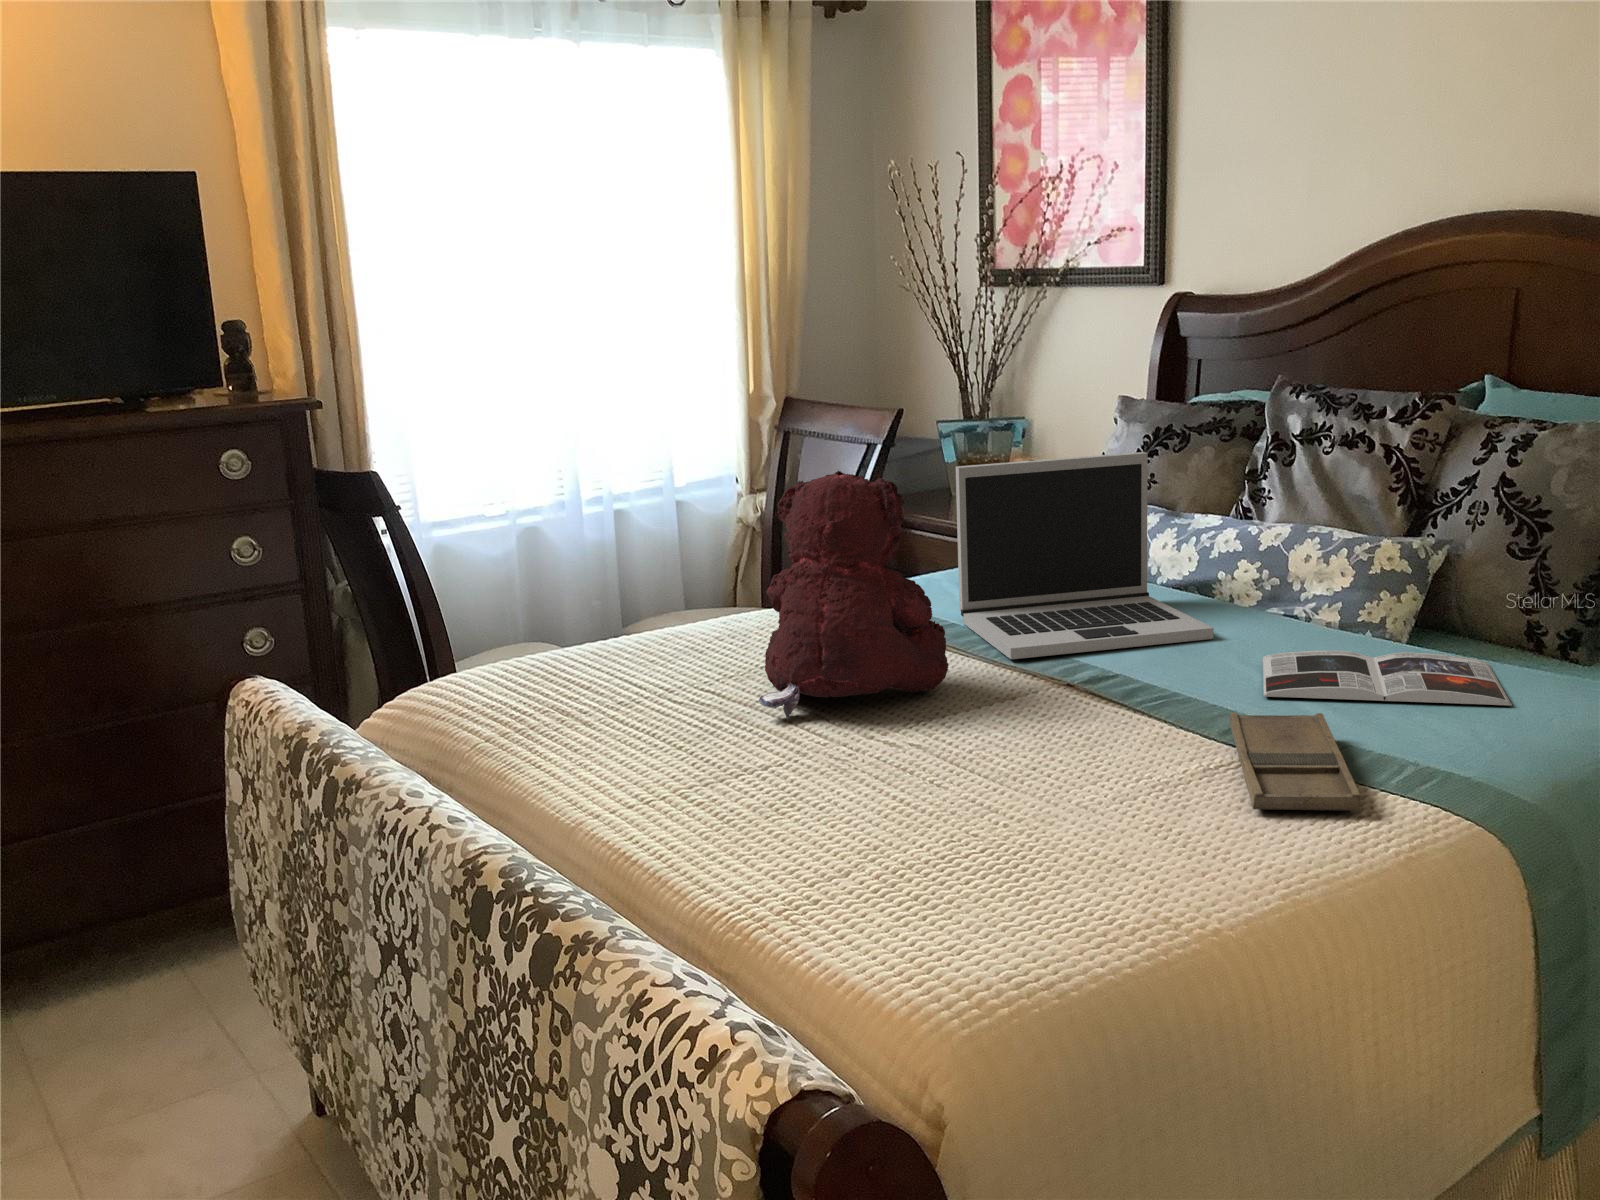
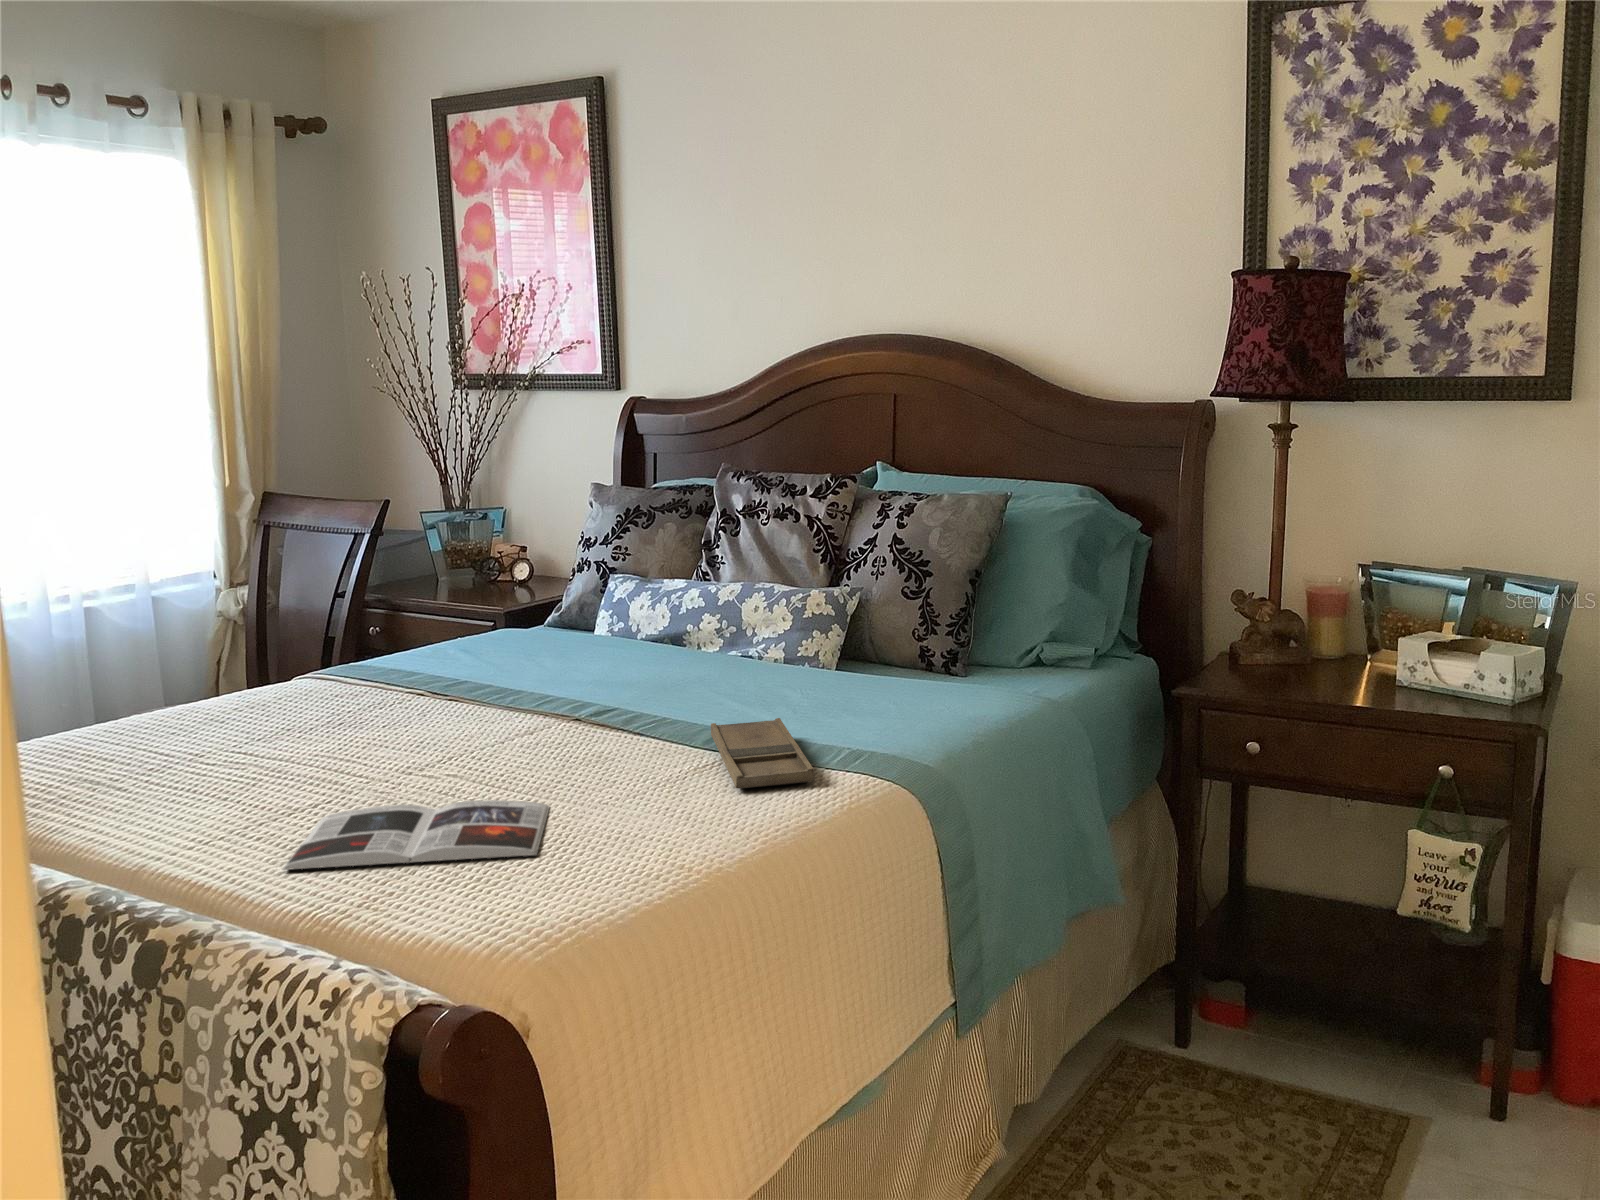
laptop: present [956,452,1214,659] -> none [459,526,688,704]
teddy bear: present [759,471,948,718] -> none [297,542,470,765]
magazine: present [1262,651,1512,705] -> present [283,800,550,870]

